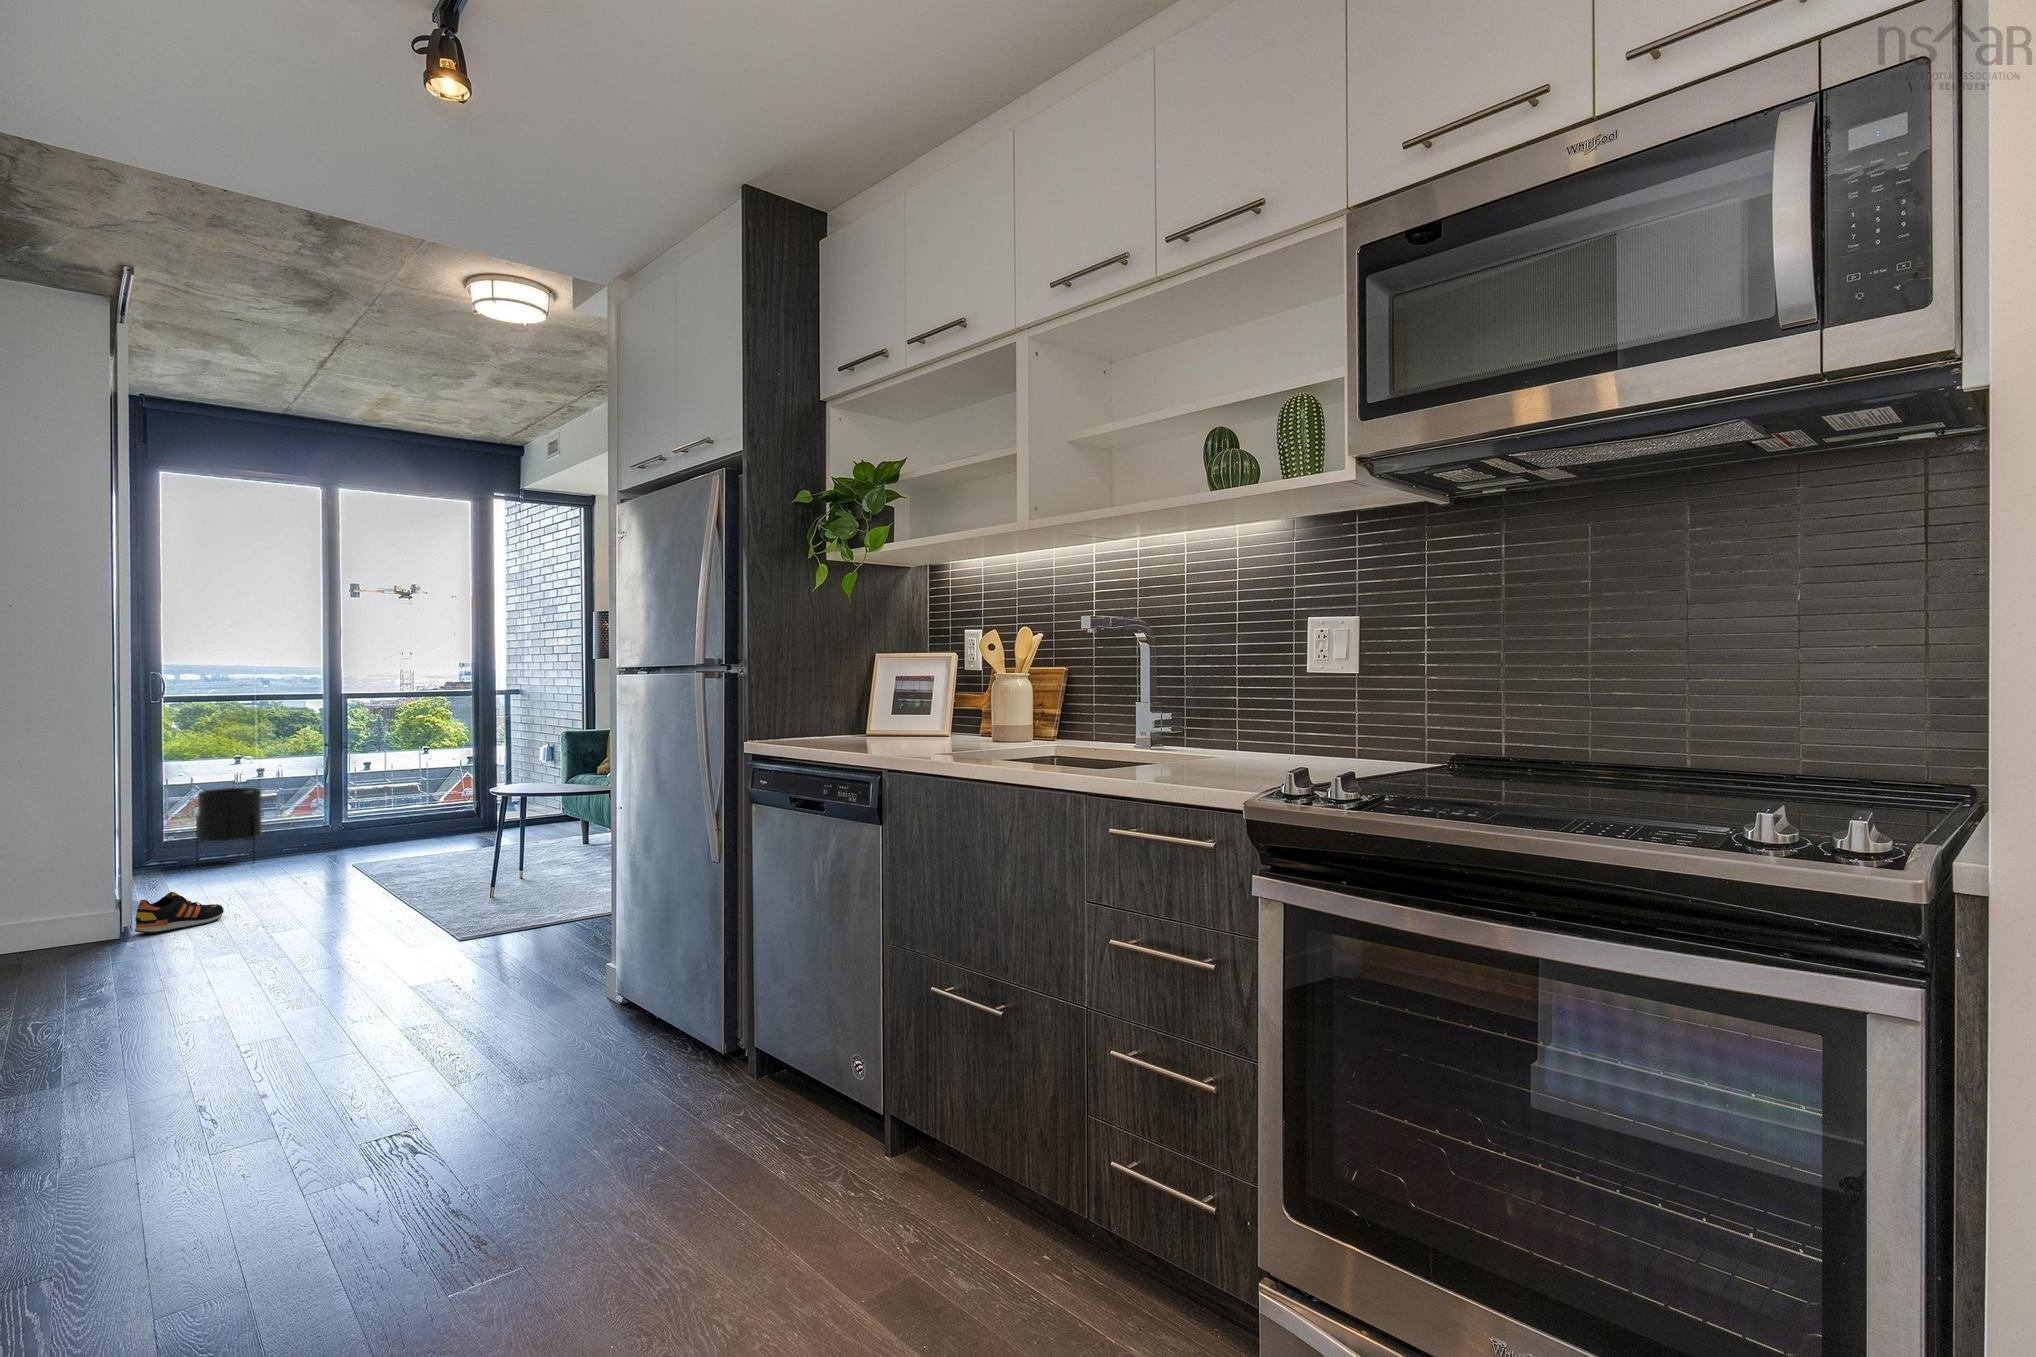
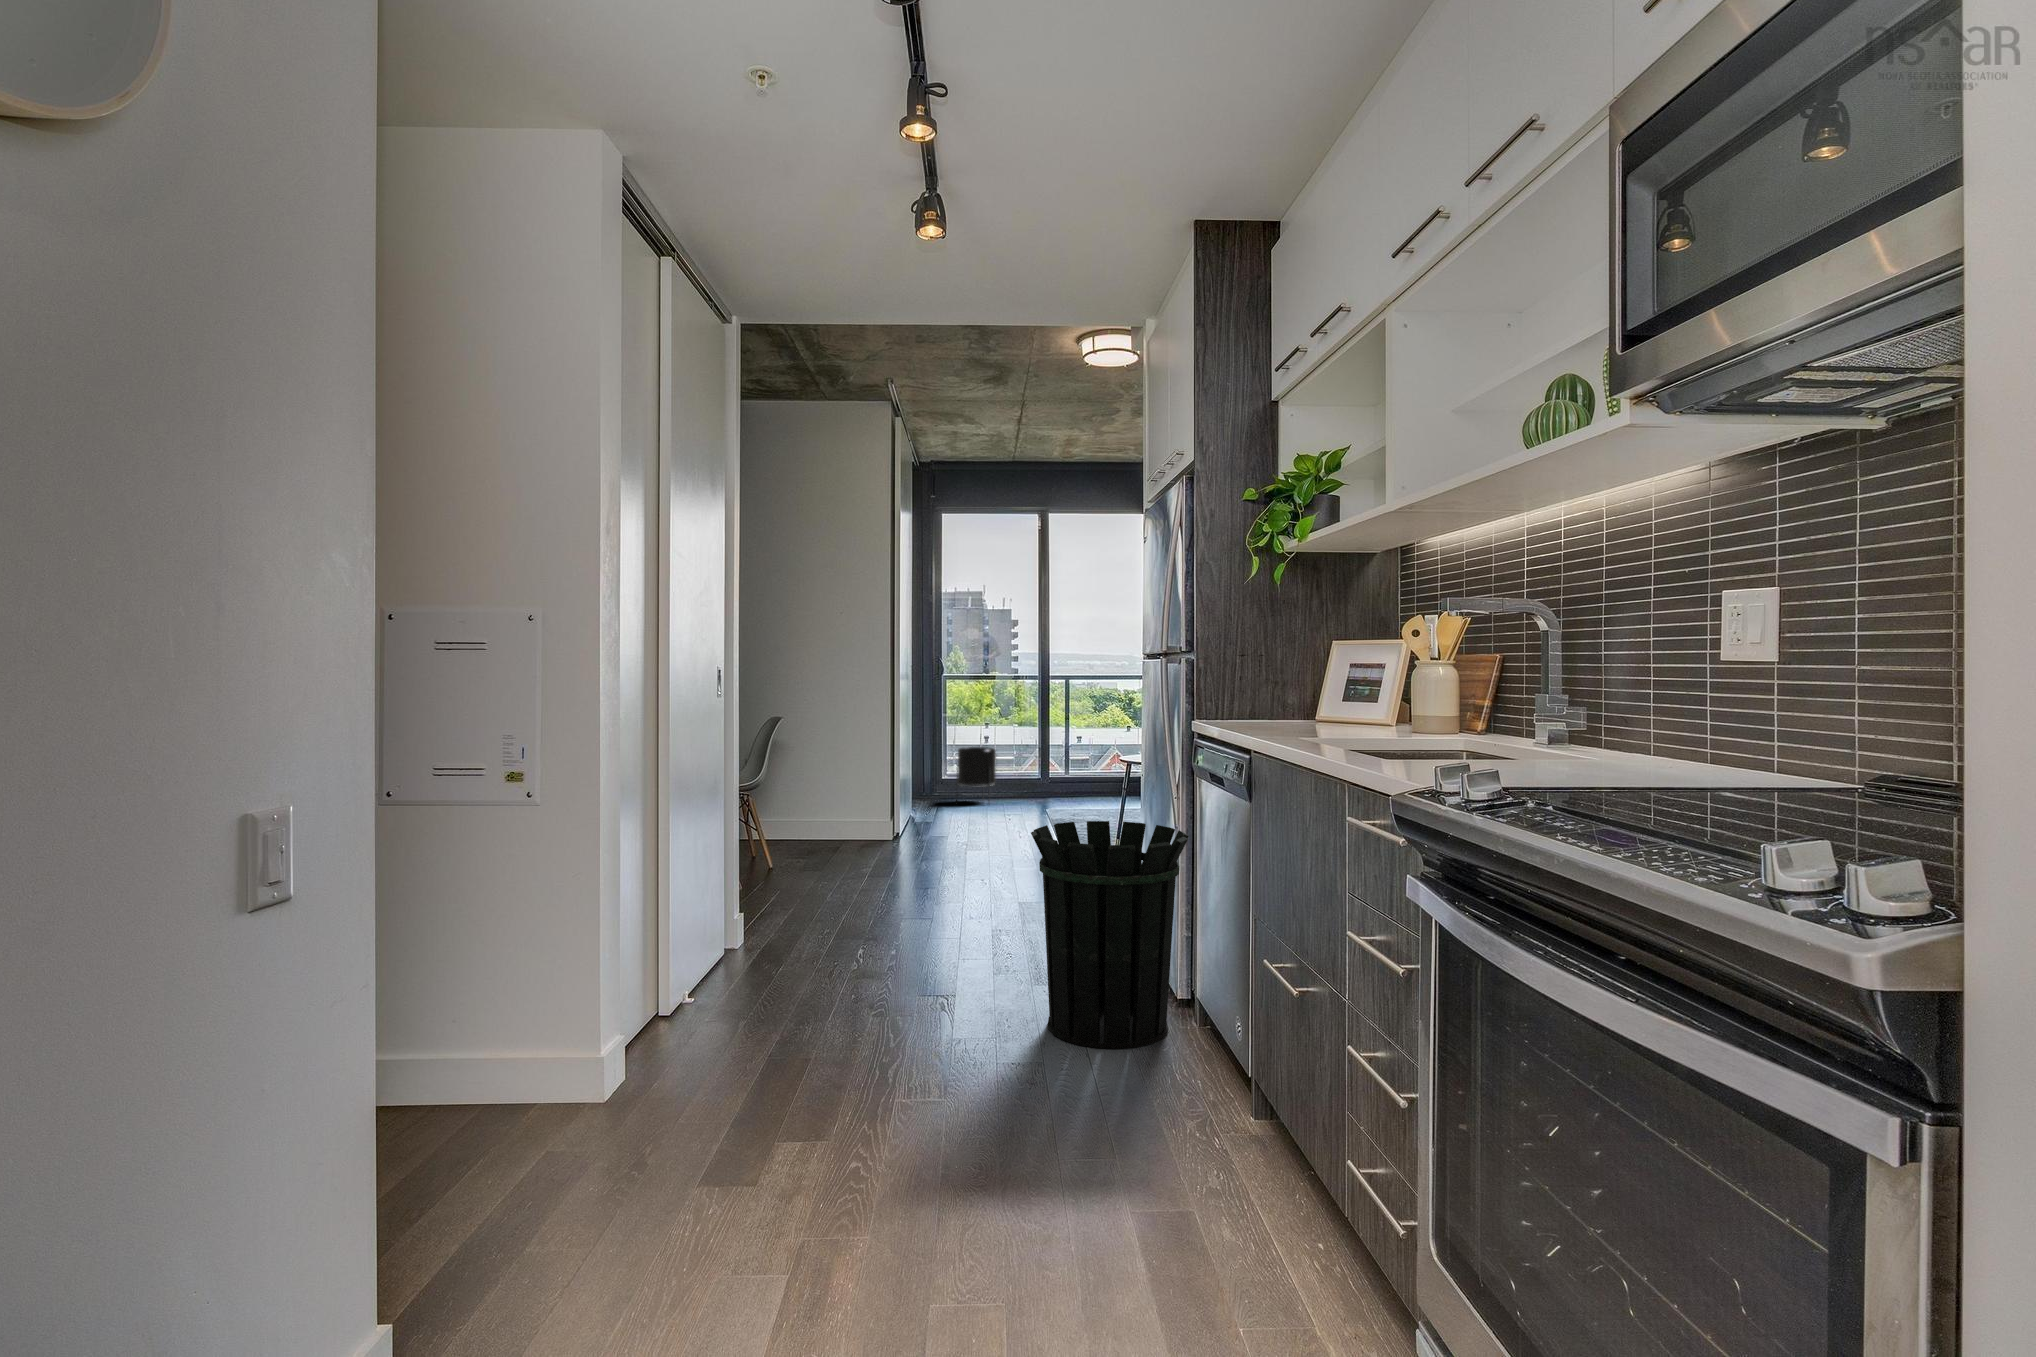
waste bin: none [547,858,742,1130] -> present [1031,821,1189,1049]
shoe: present [135,892,224,933] -> none [894,817,947,845]

